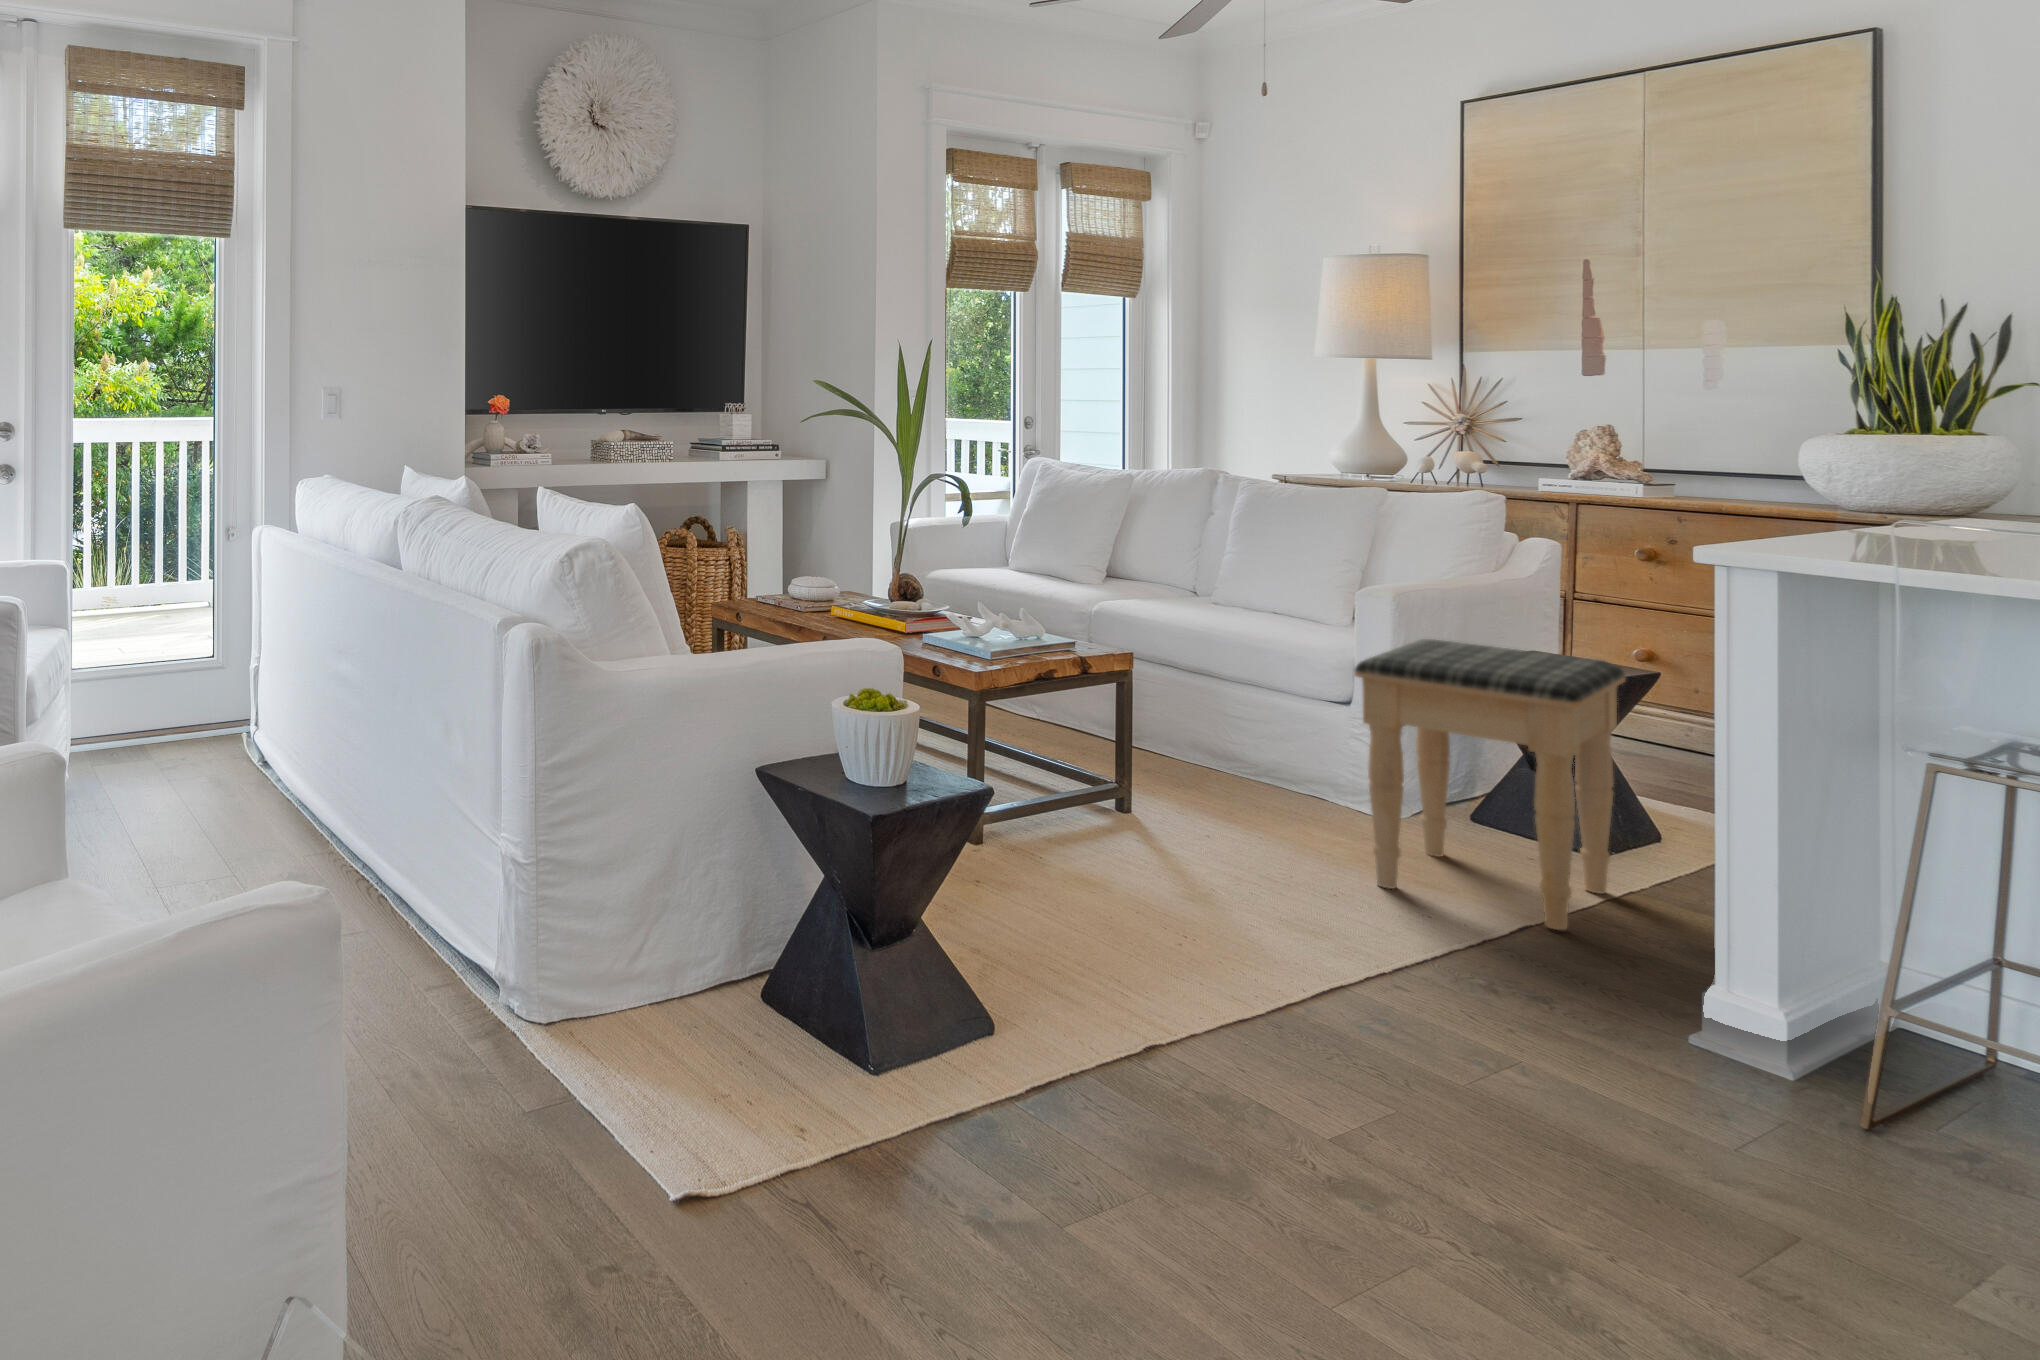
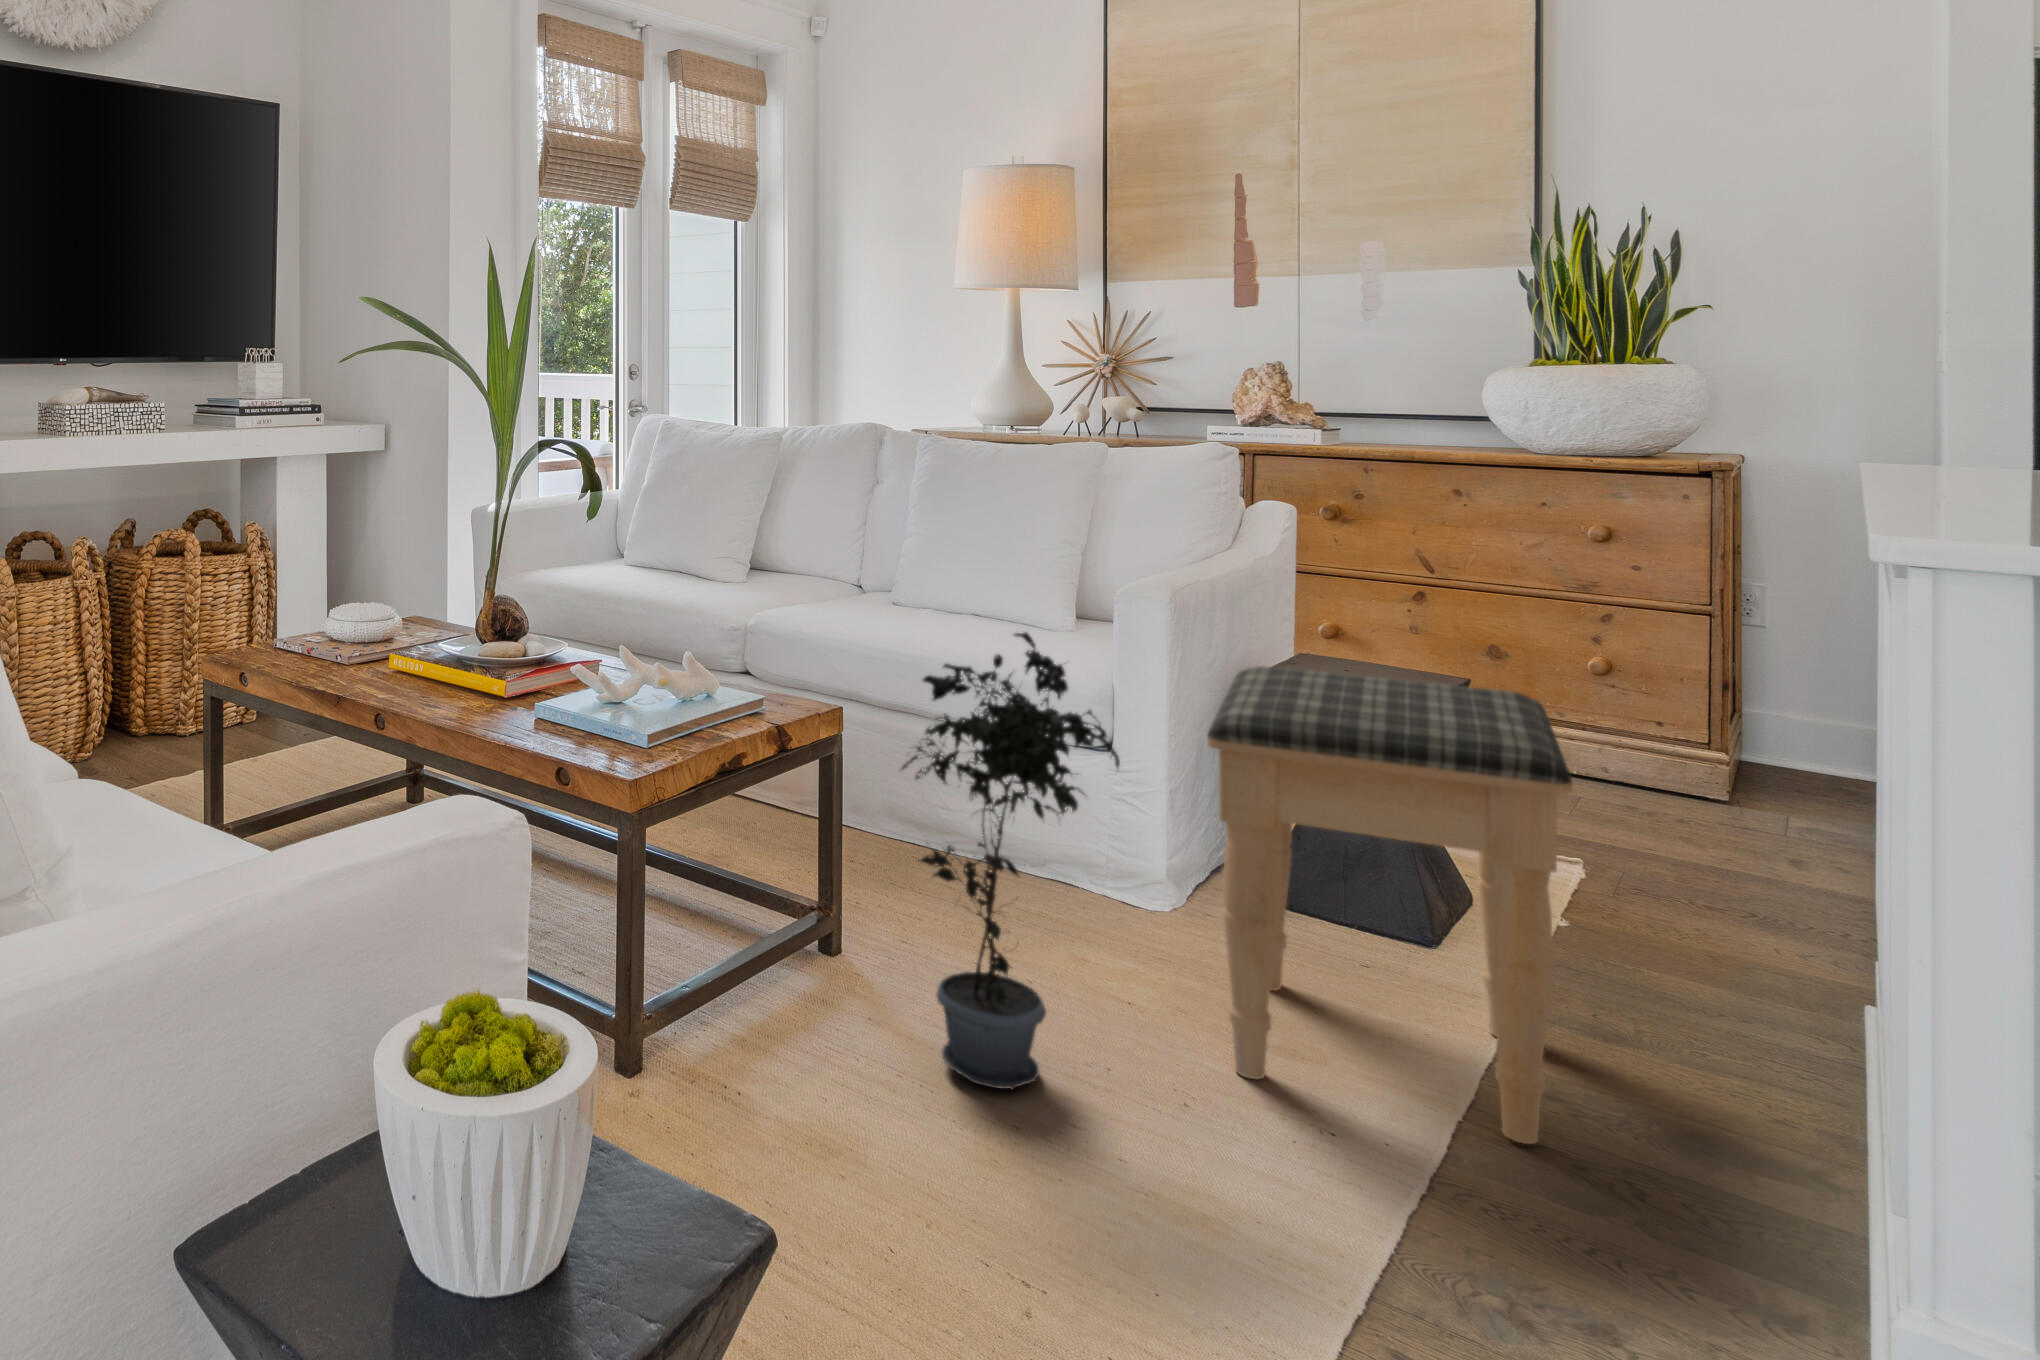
potted plant: none [1147,600,1278,876] -> present [902,632,1120,1090]

